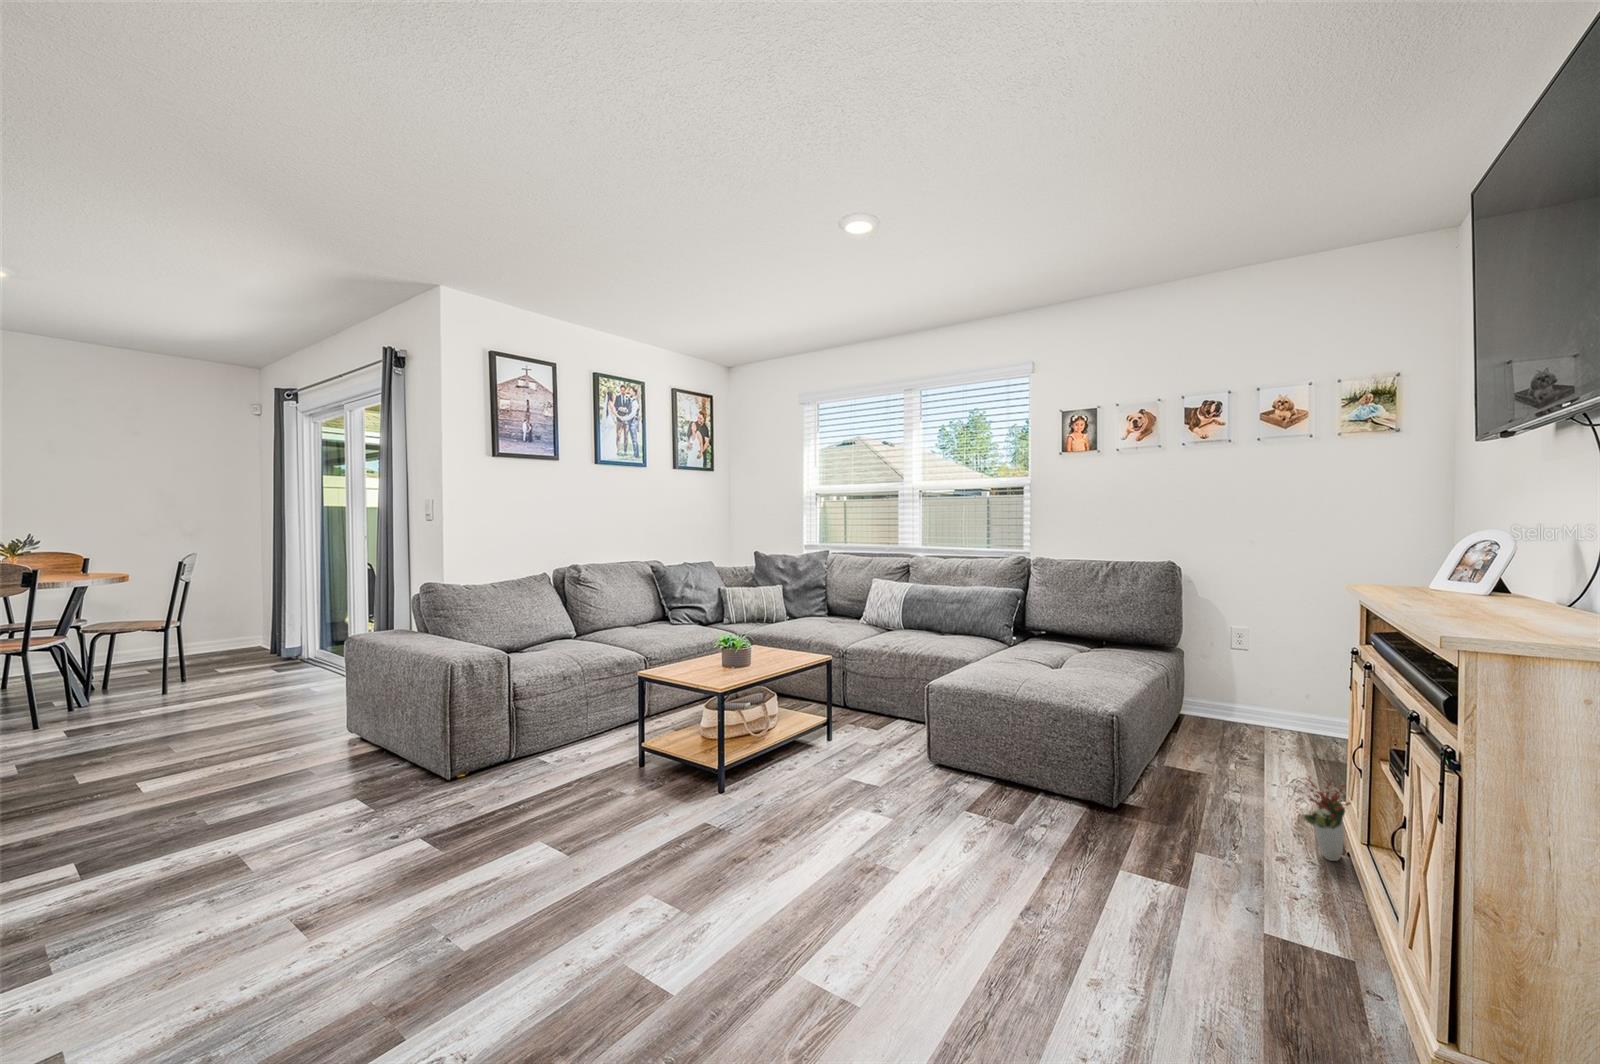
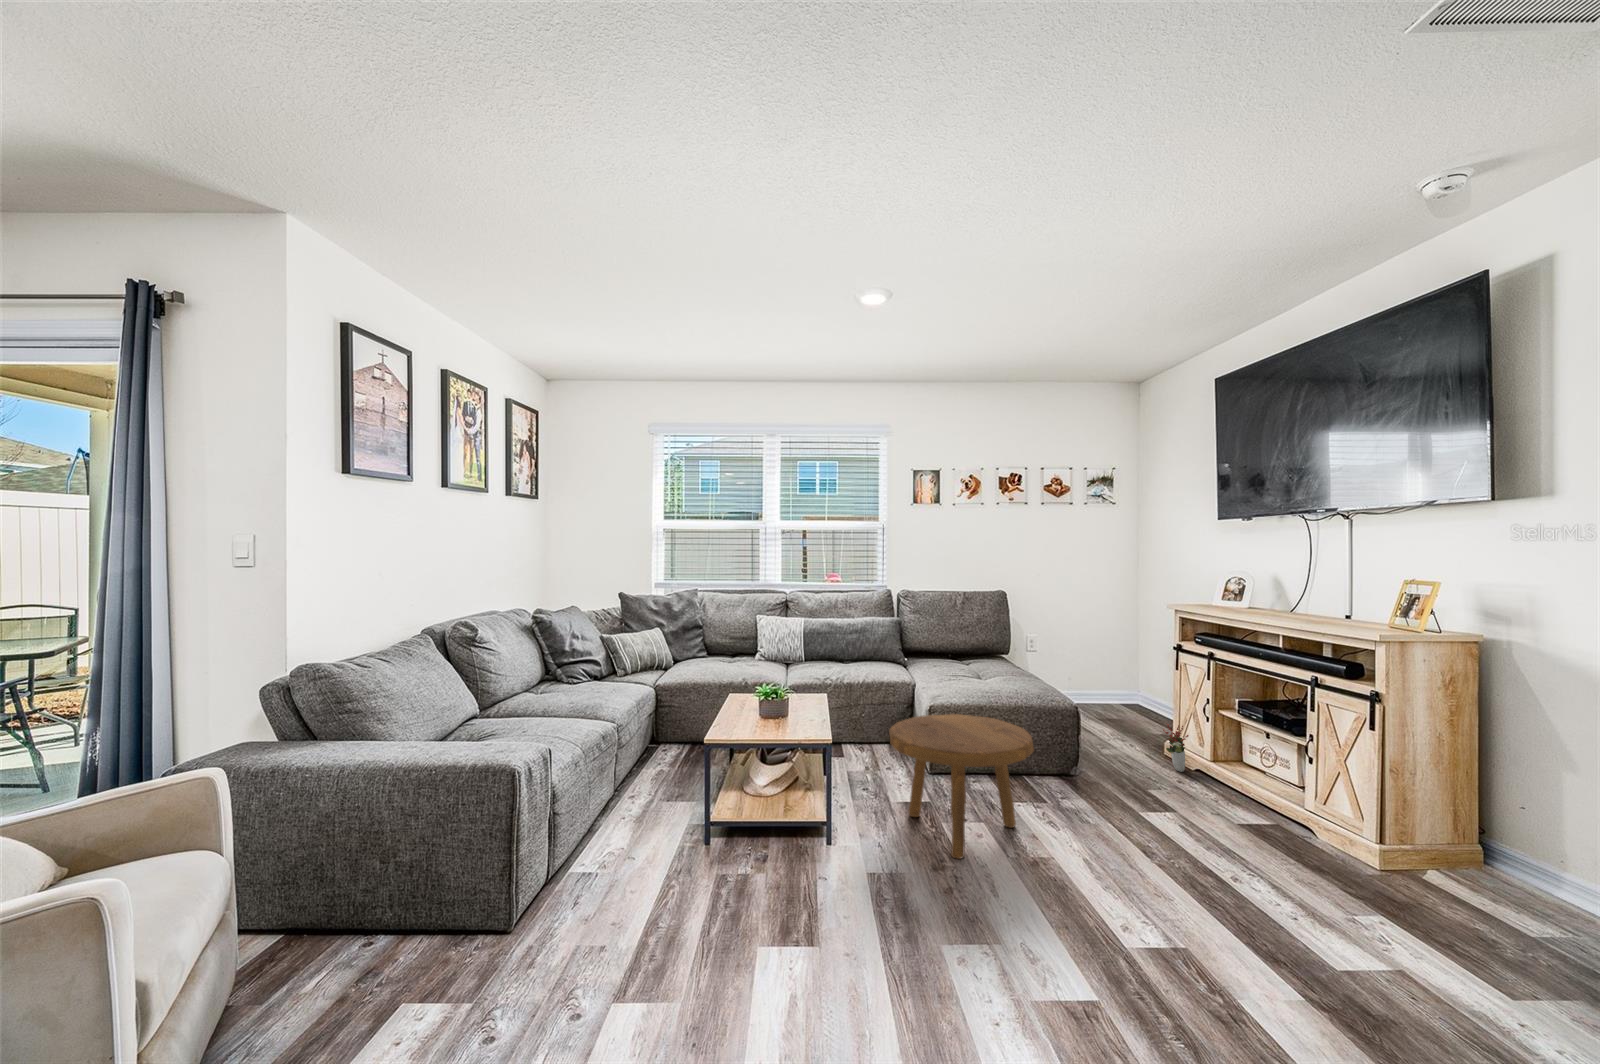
footstool: none [750,690,920,858] -> present [889,714,1033,859]

